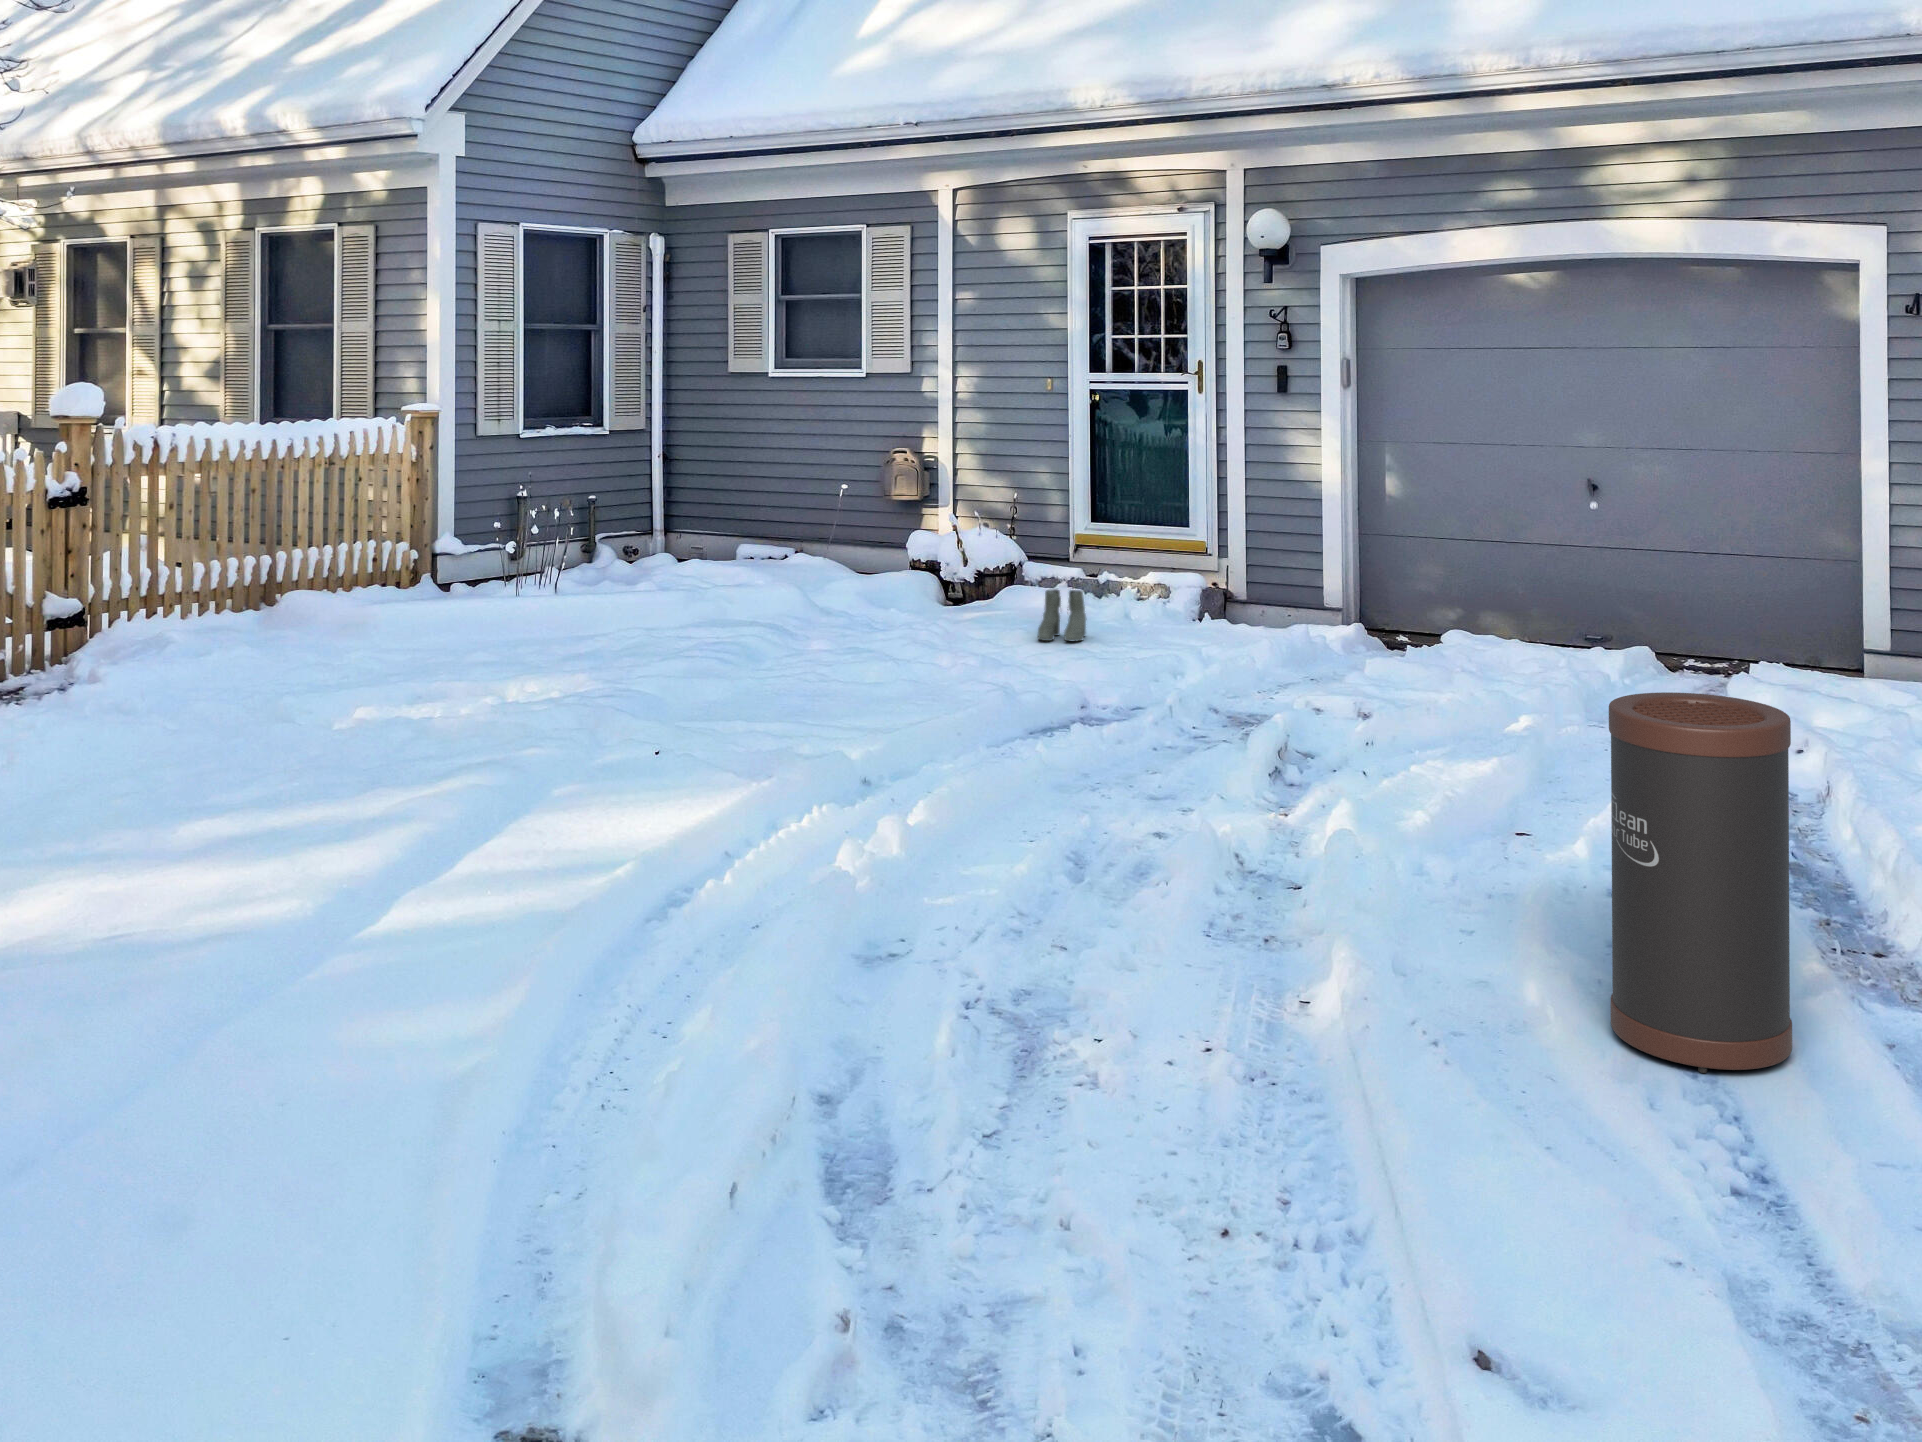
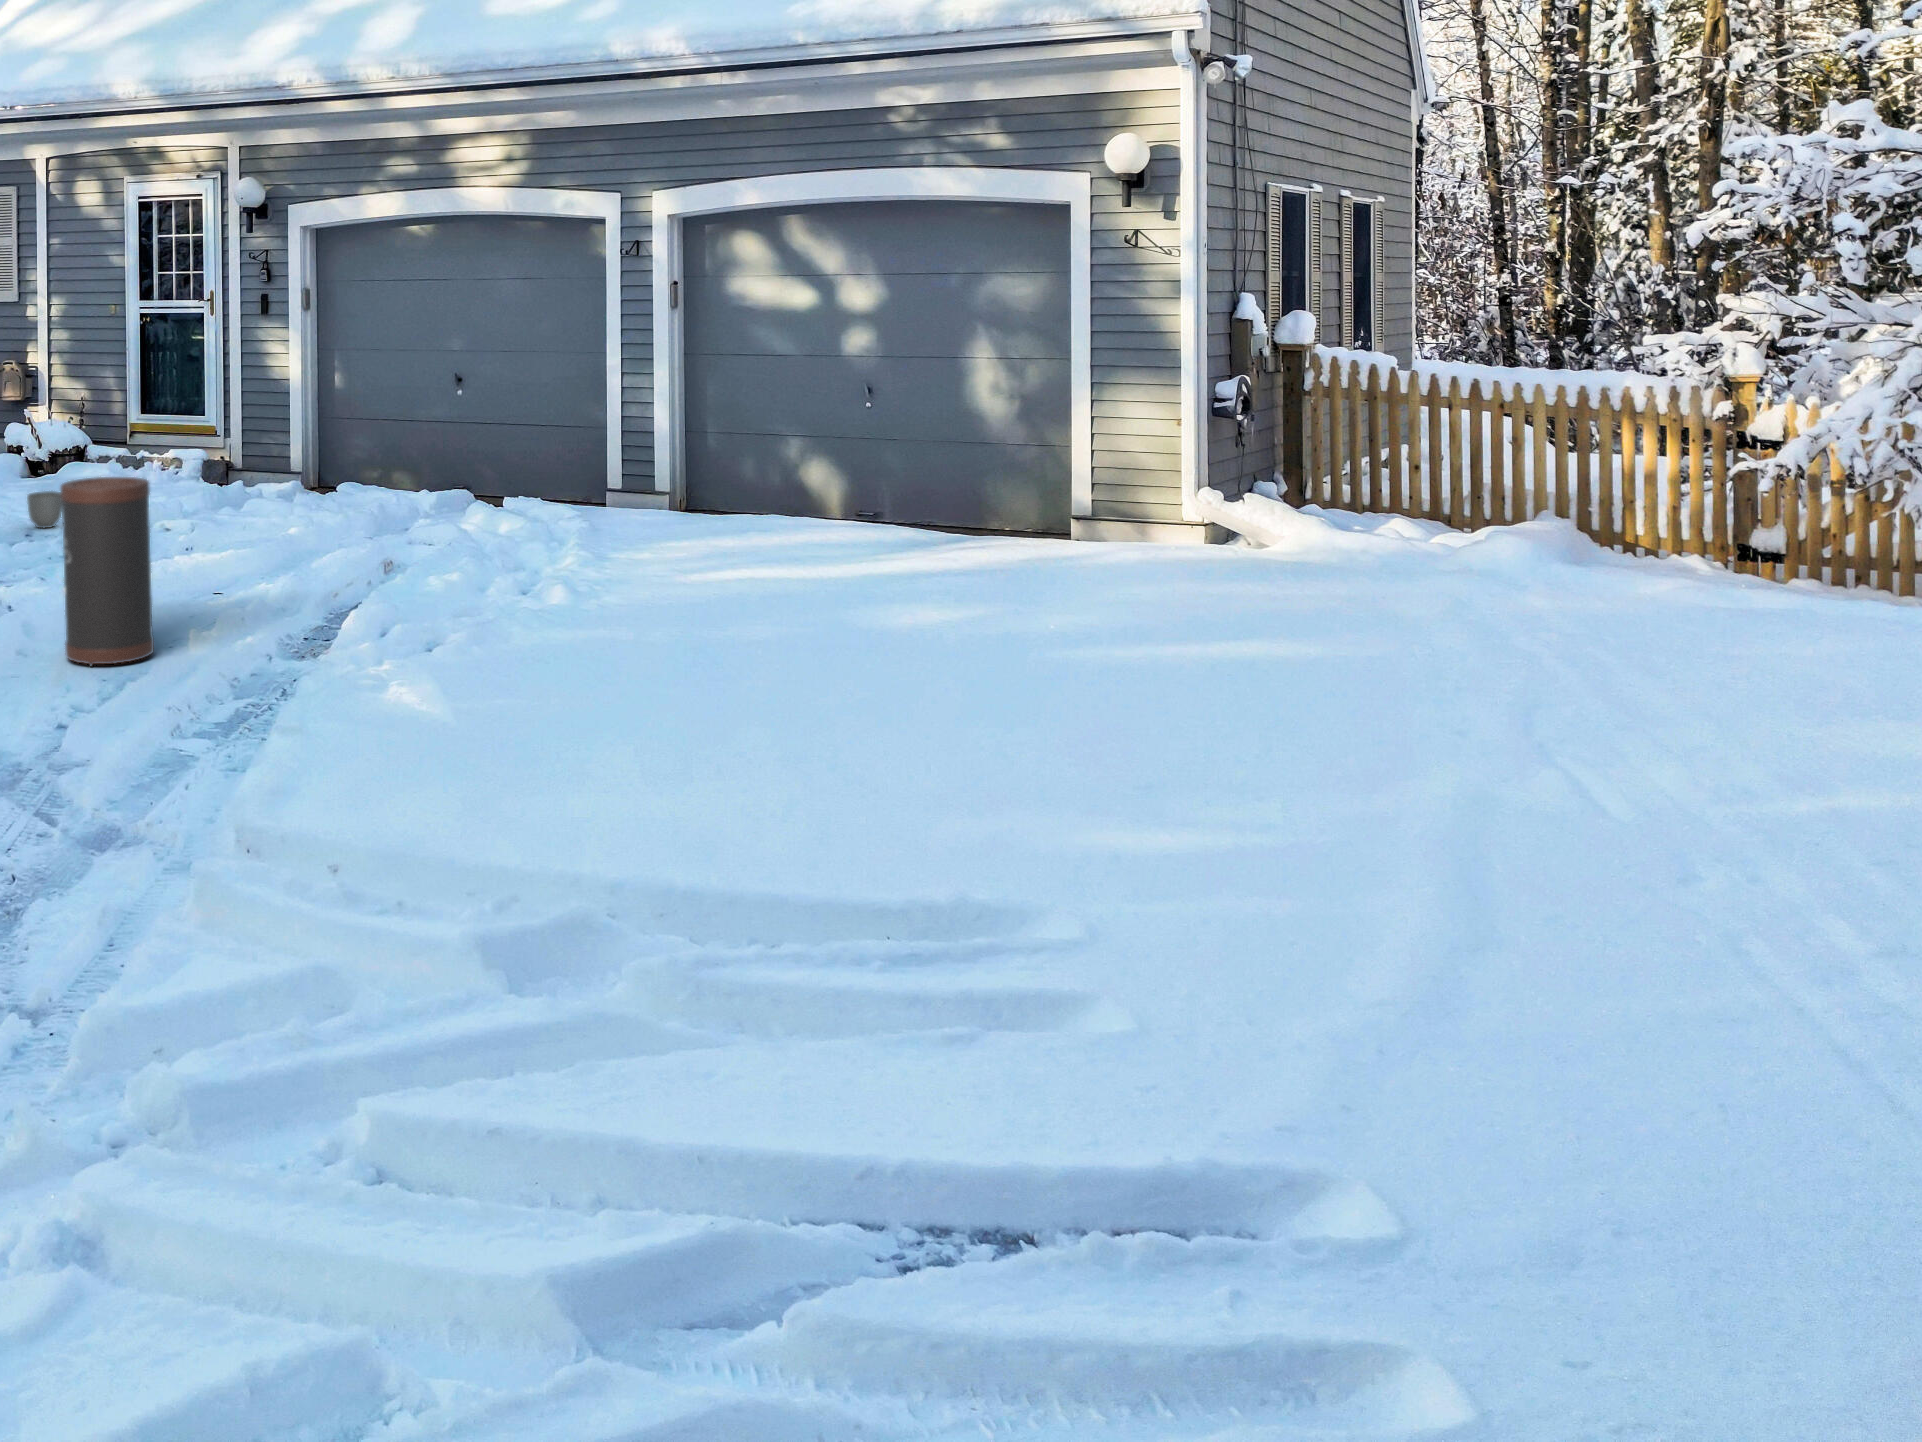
boots: present [1037,589,1086,641] -> none [31,457,70,492]
planter: none [1116,652,1167,709] -> present [27,491,62,528]

